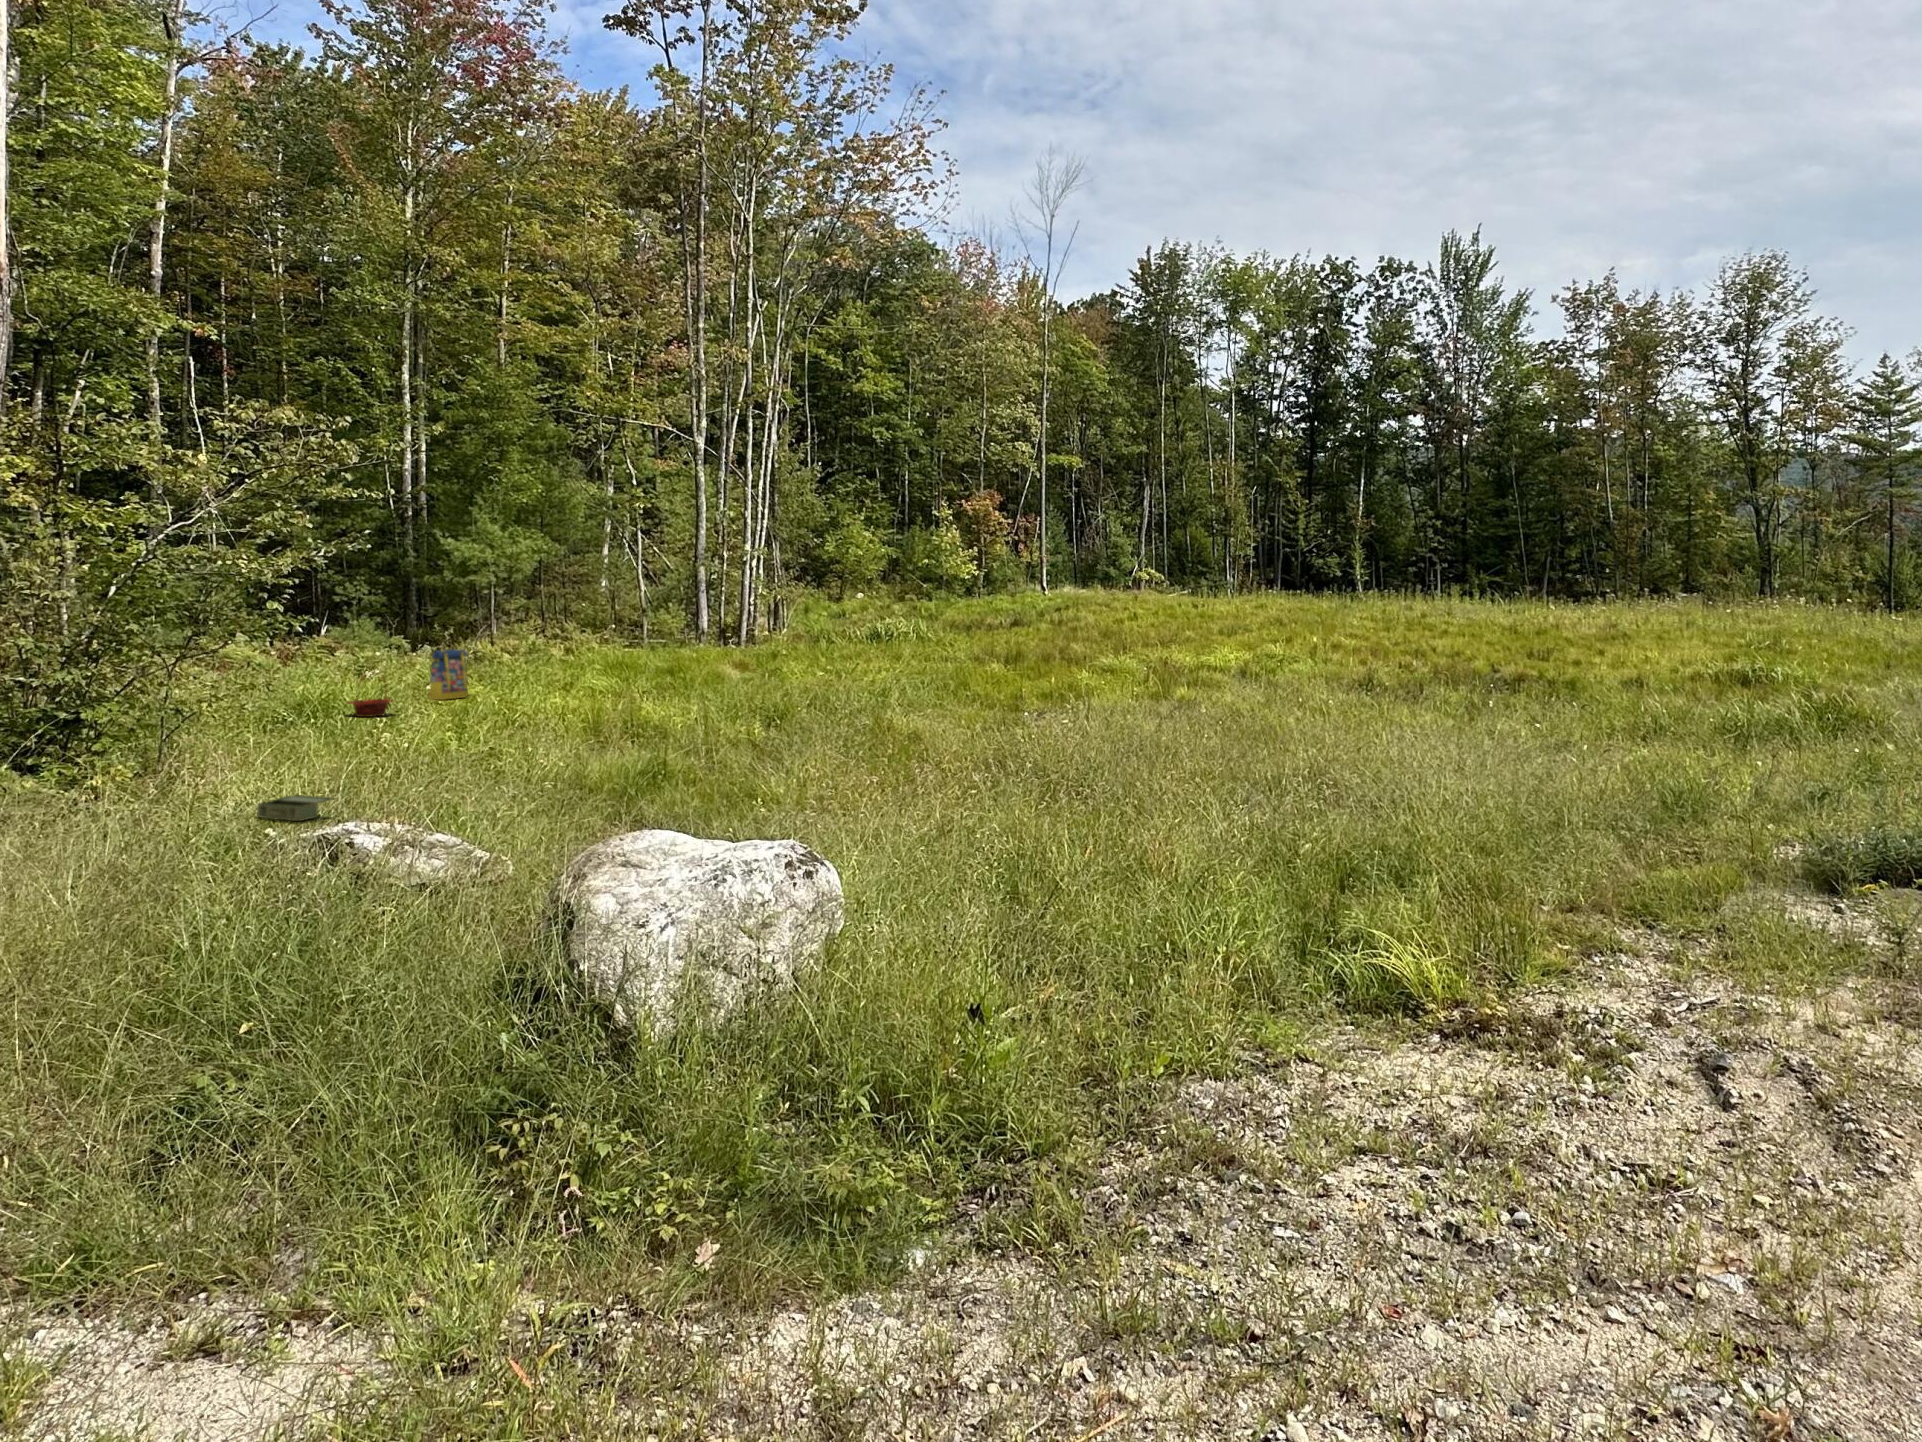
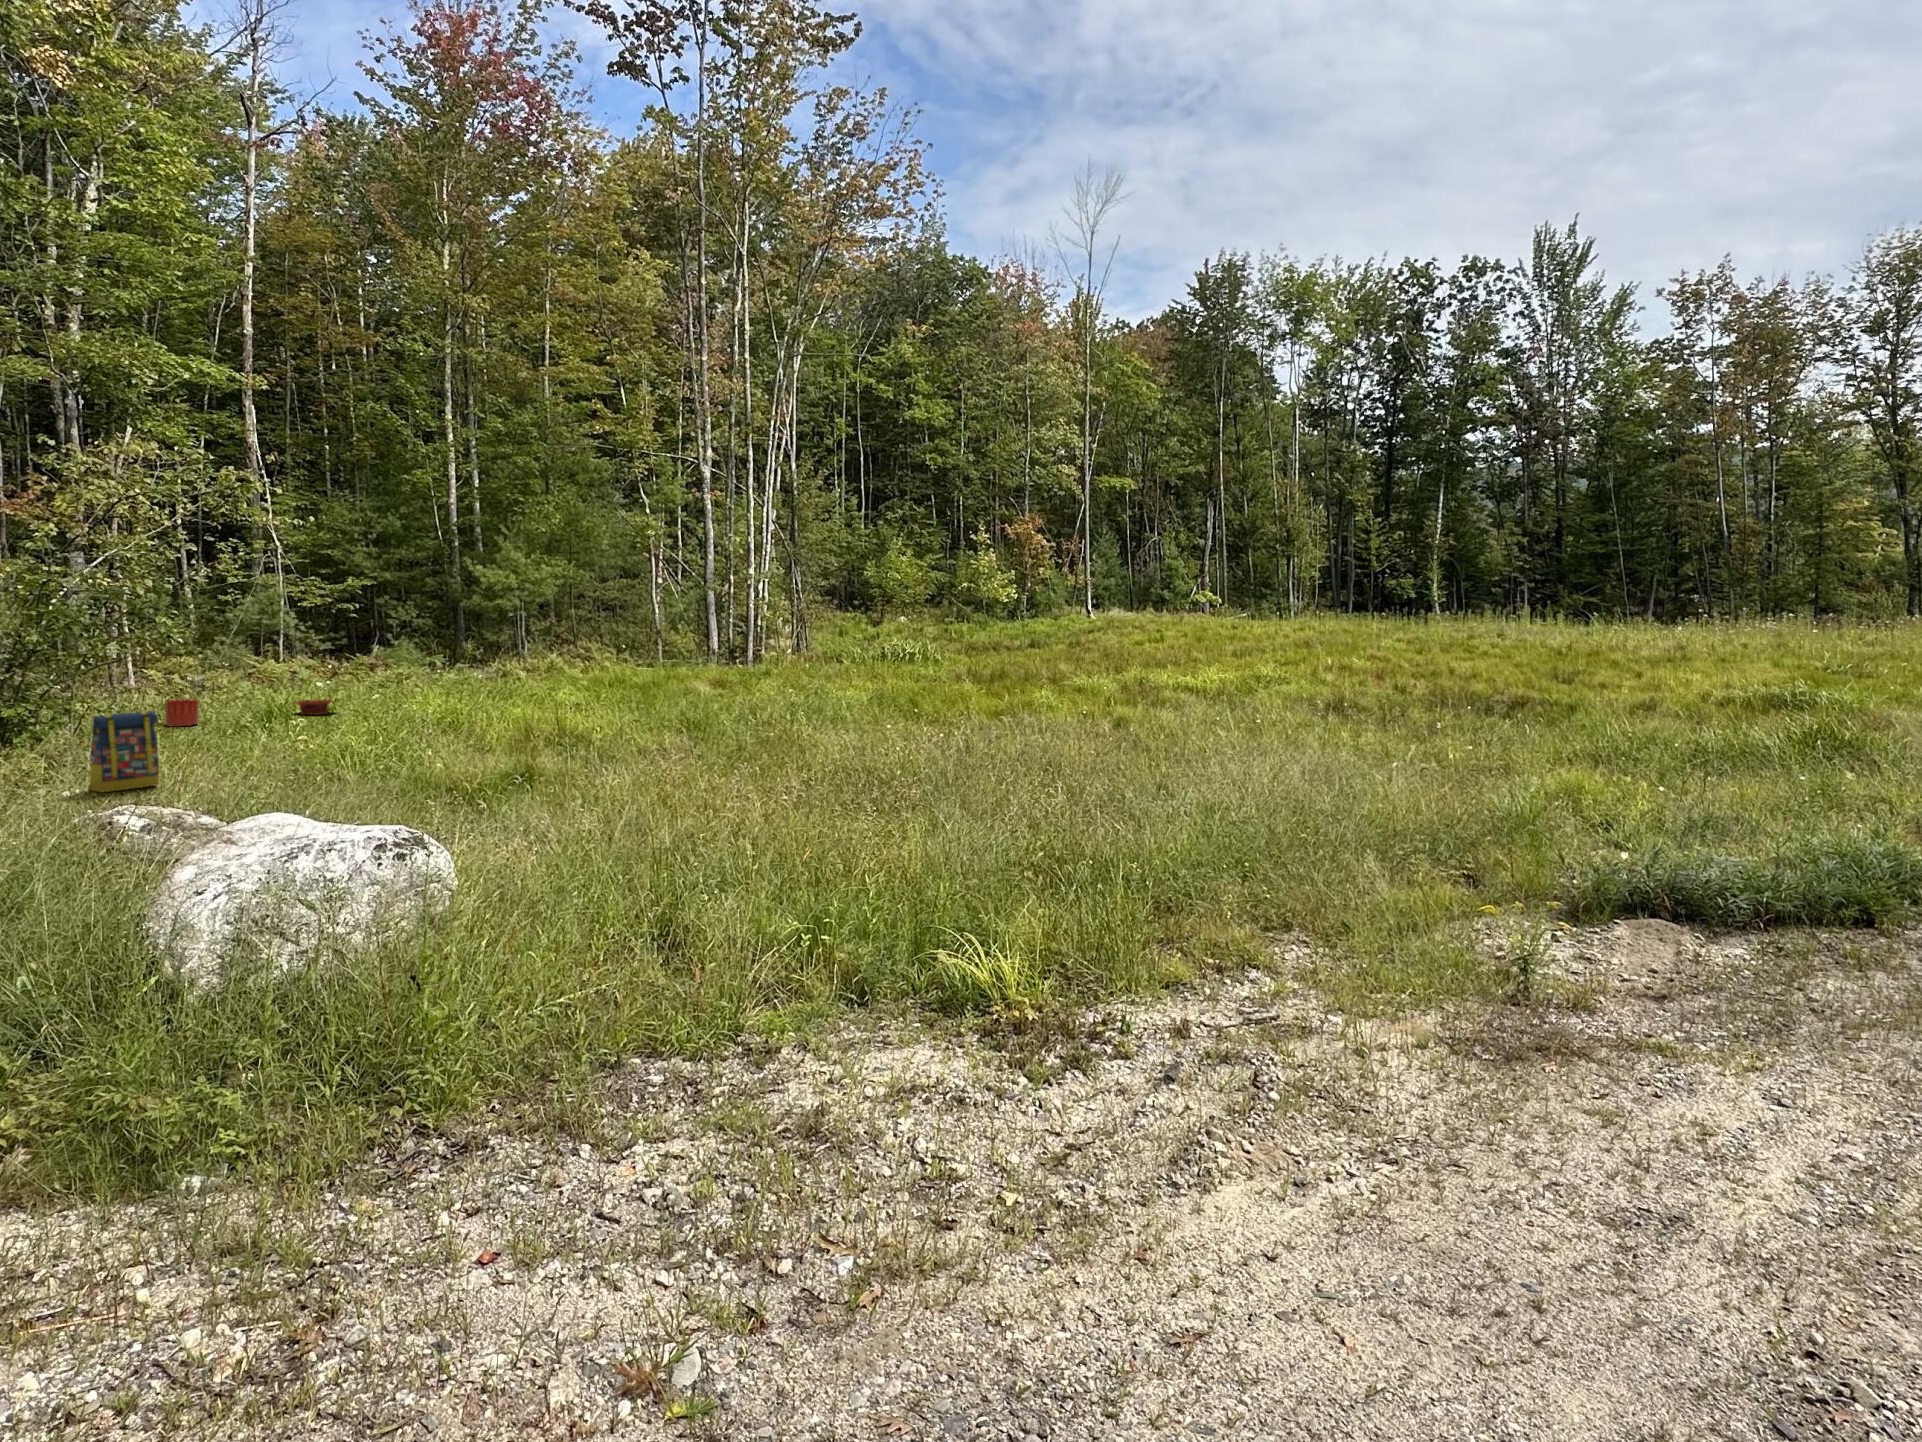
backpack: present [428,649,468,700] -> present [89,711,159,792]
planter: none [221,700,261,731] -> present [165,699,199,727]
toolbox: present [257,795,333,821] -> none [33,793,97,818]

